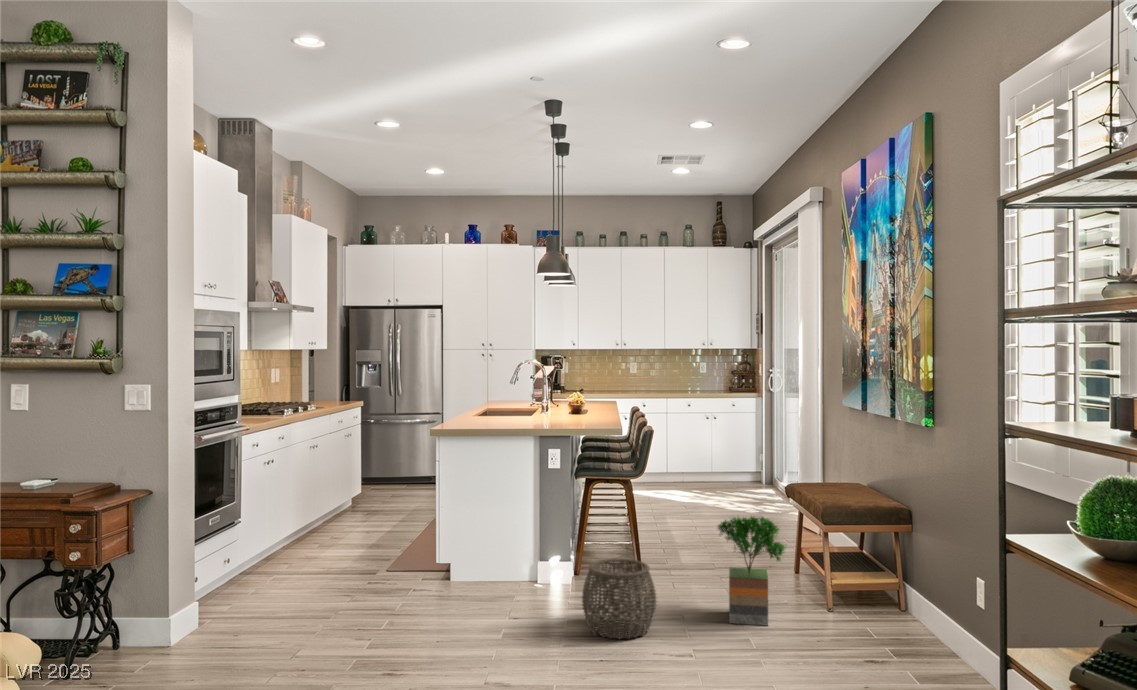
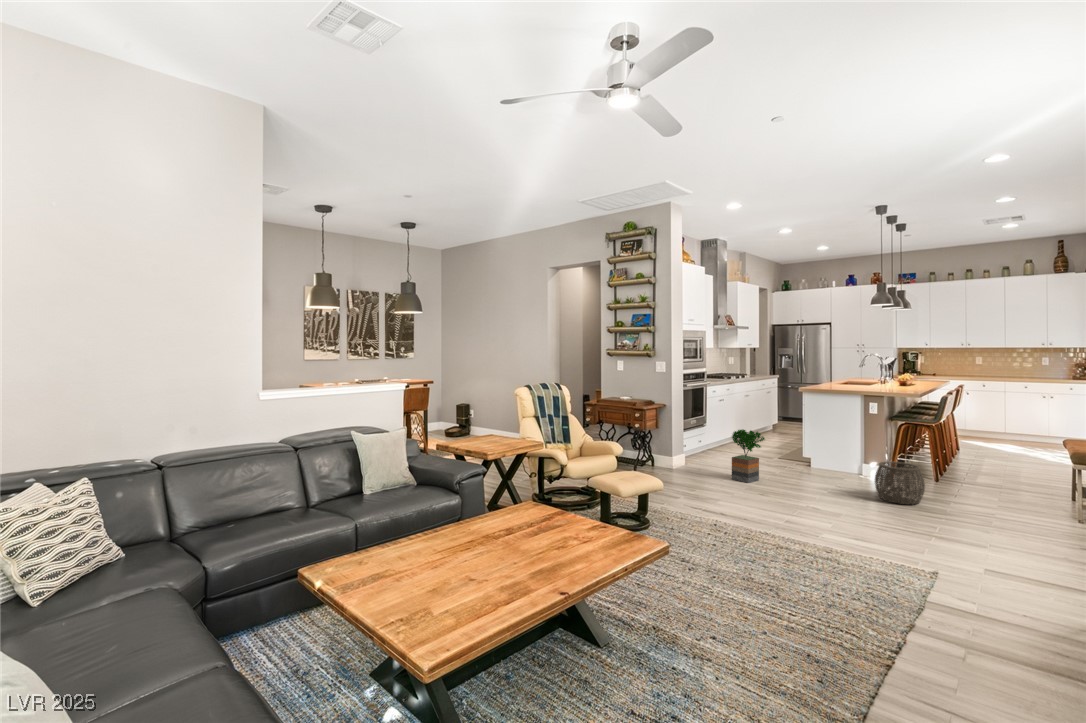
potted tree: present [717,516,786,626] -> present [732,429,765,483]

